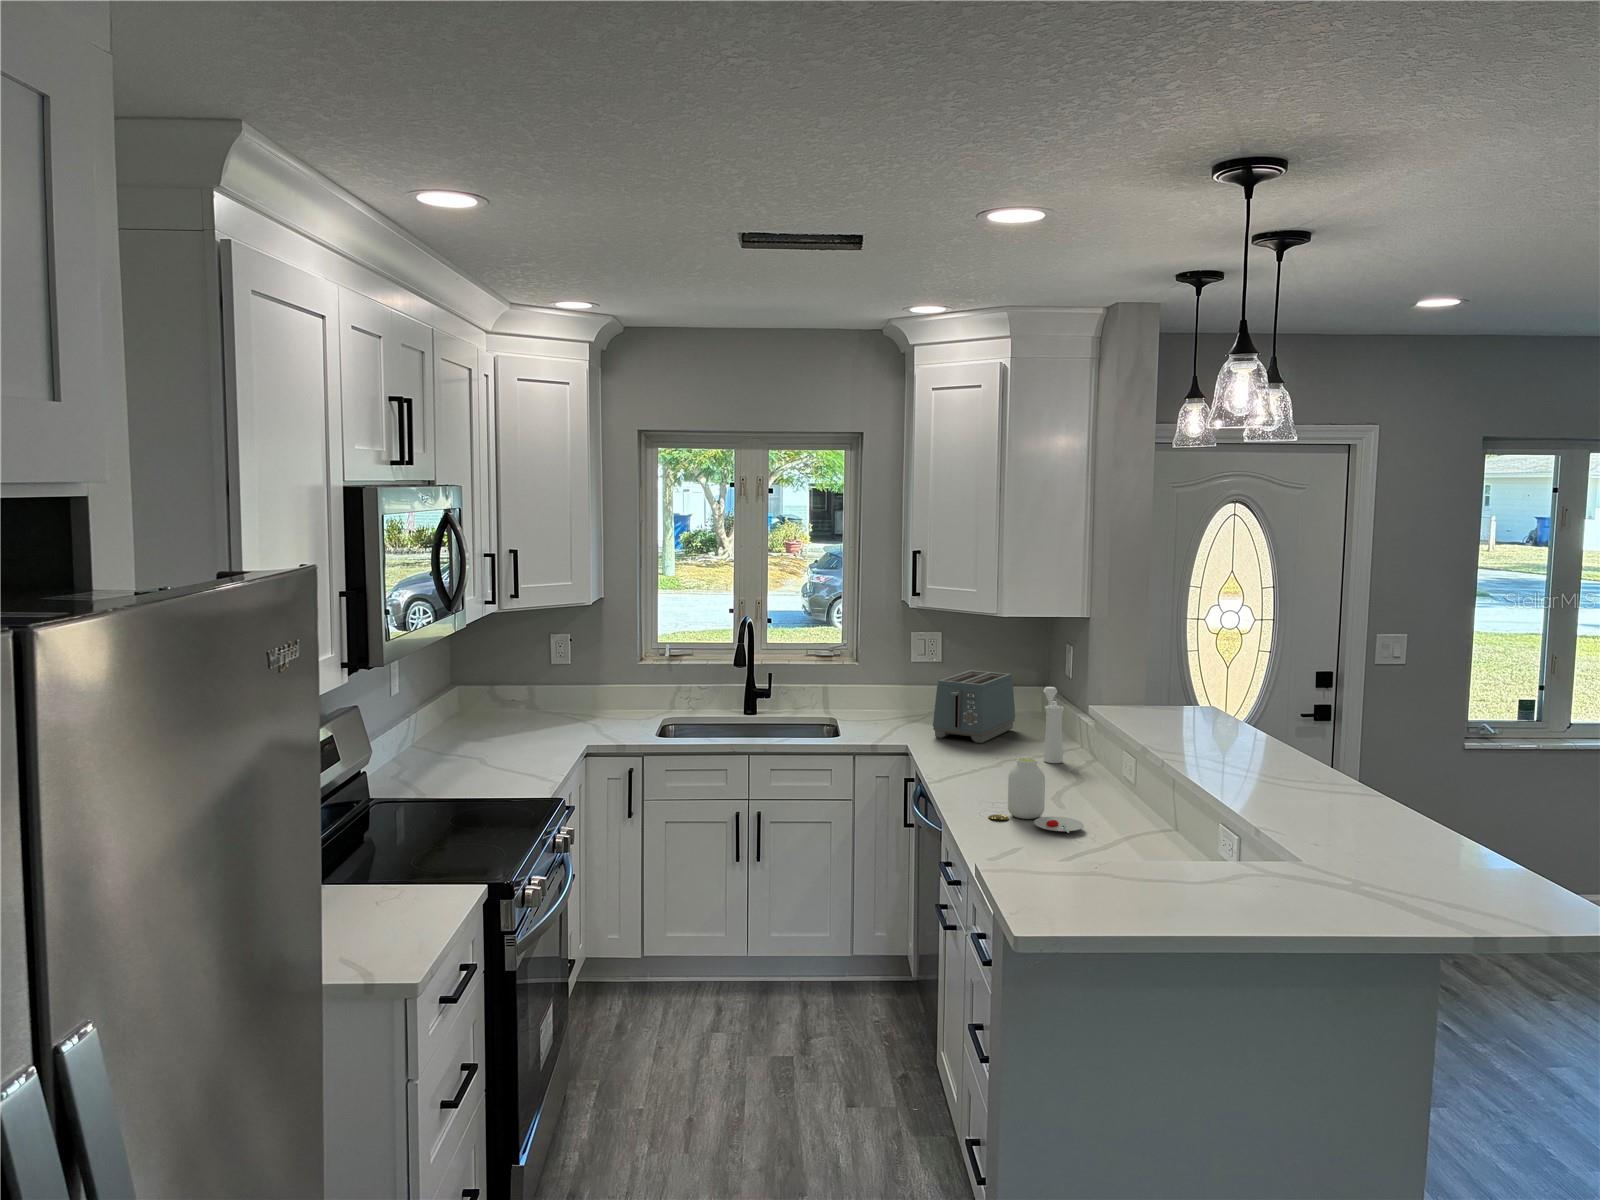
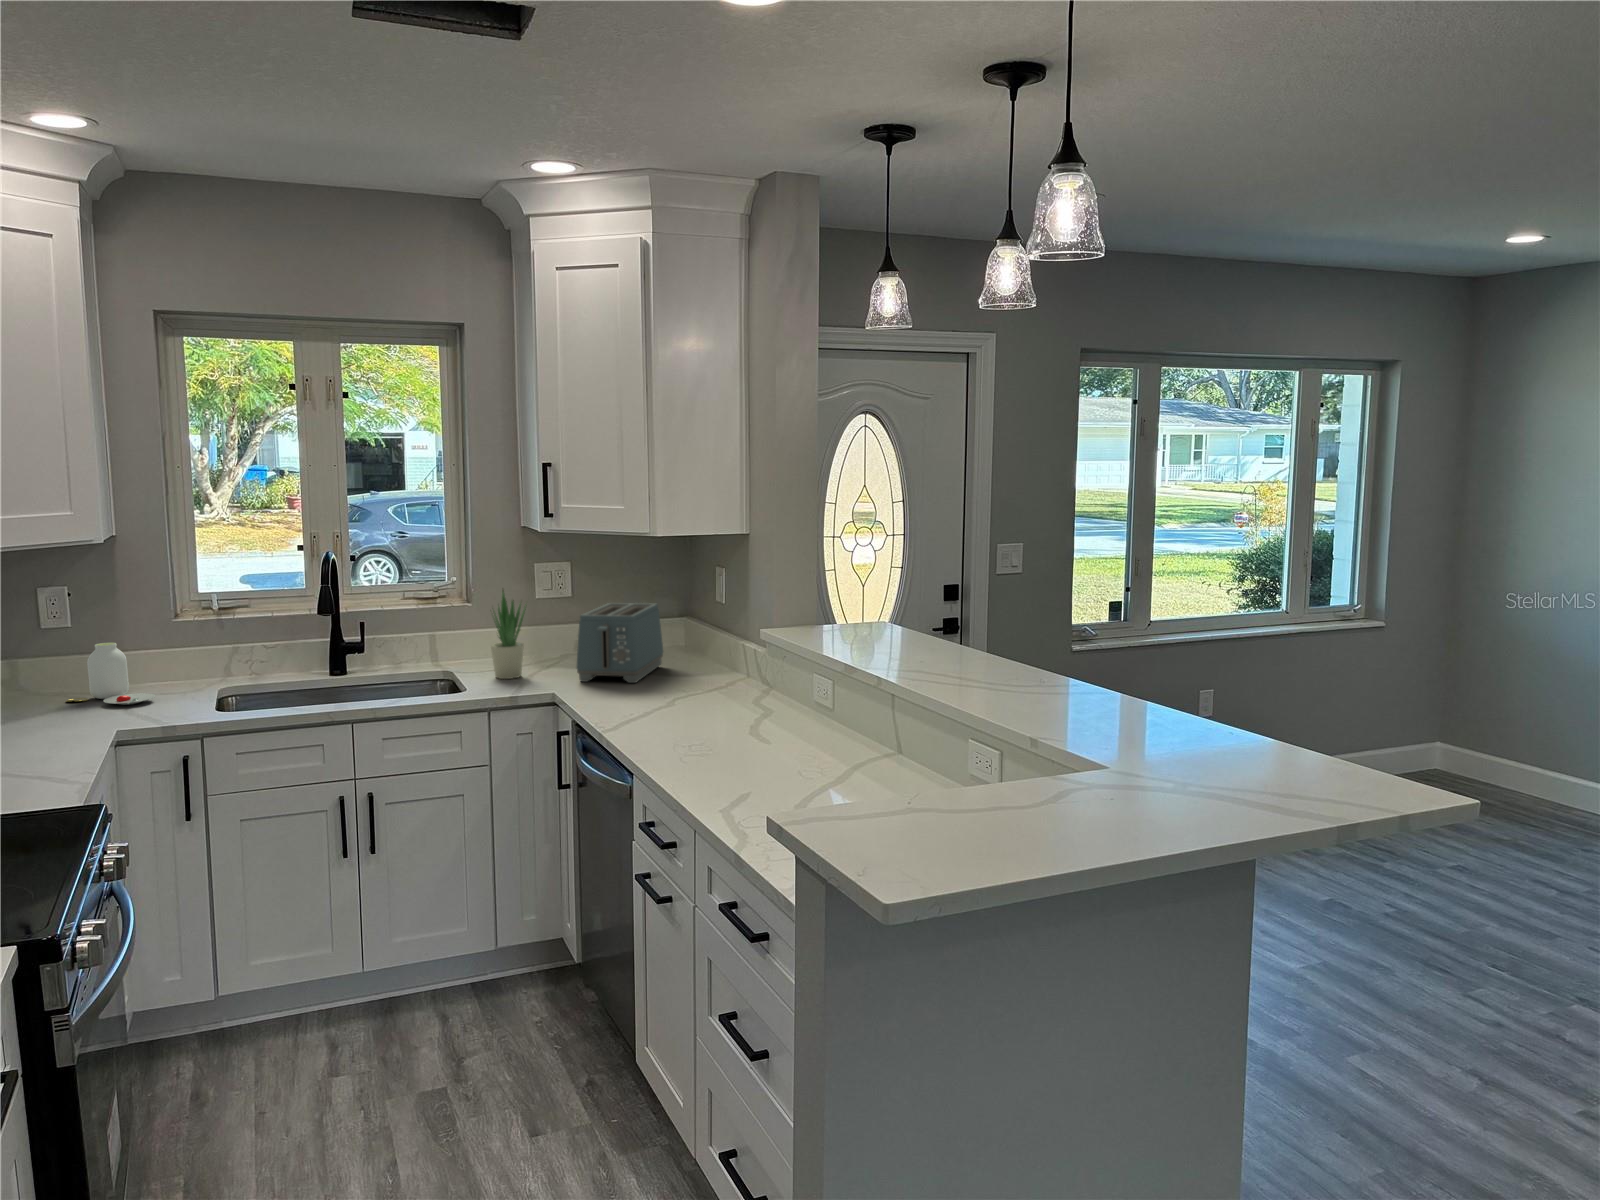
potted plant: none [866,652,899,729] -> present [491,590,526,679]
pepper mill: present [1043,687,1064,763] -> none [705,612,733,696]
jar: present [988,758,1084,833] -> present [66,642,155,705]

